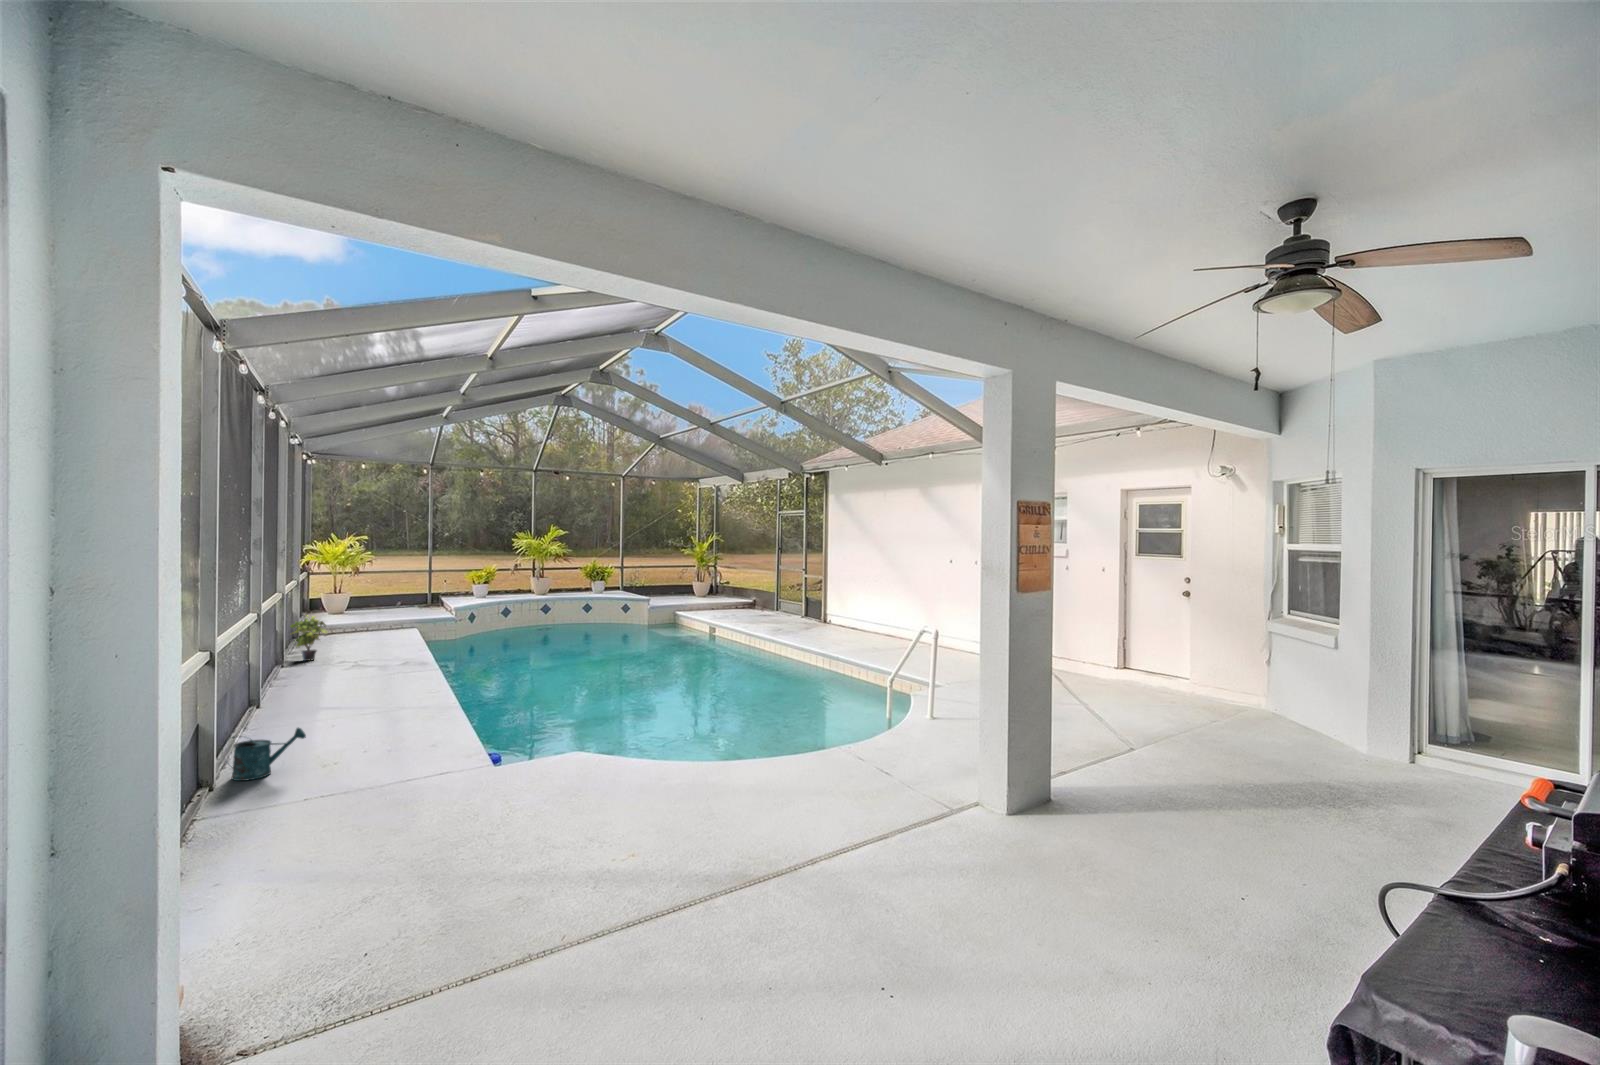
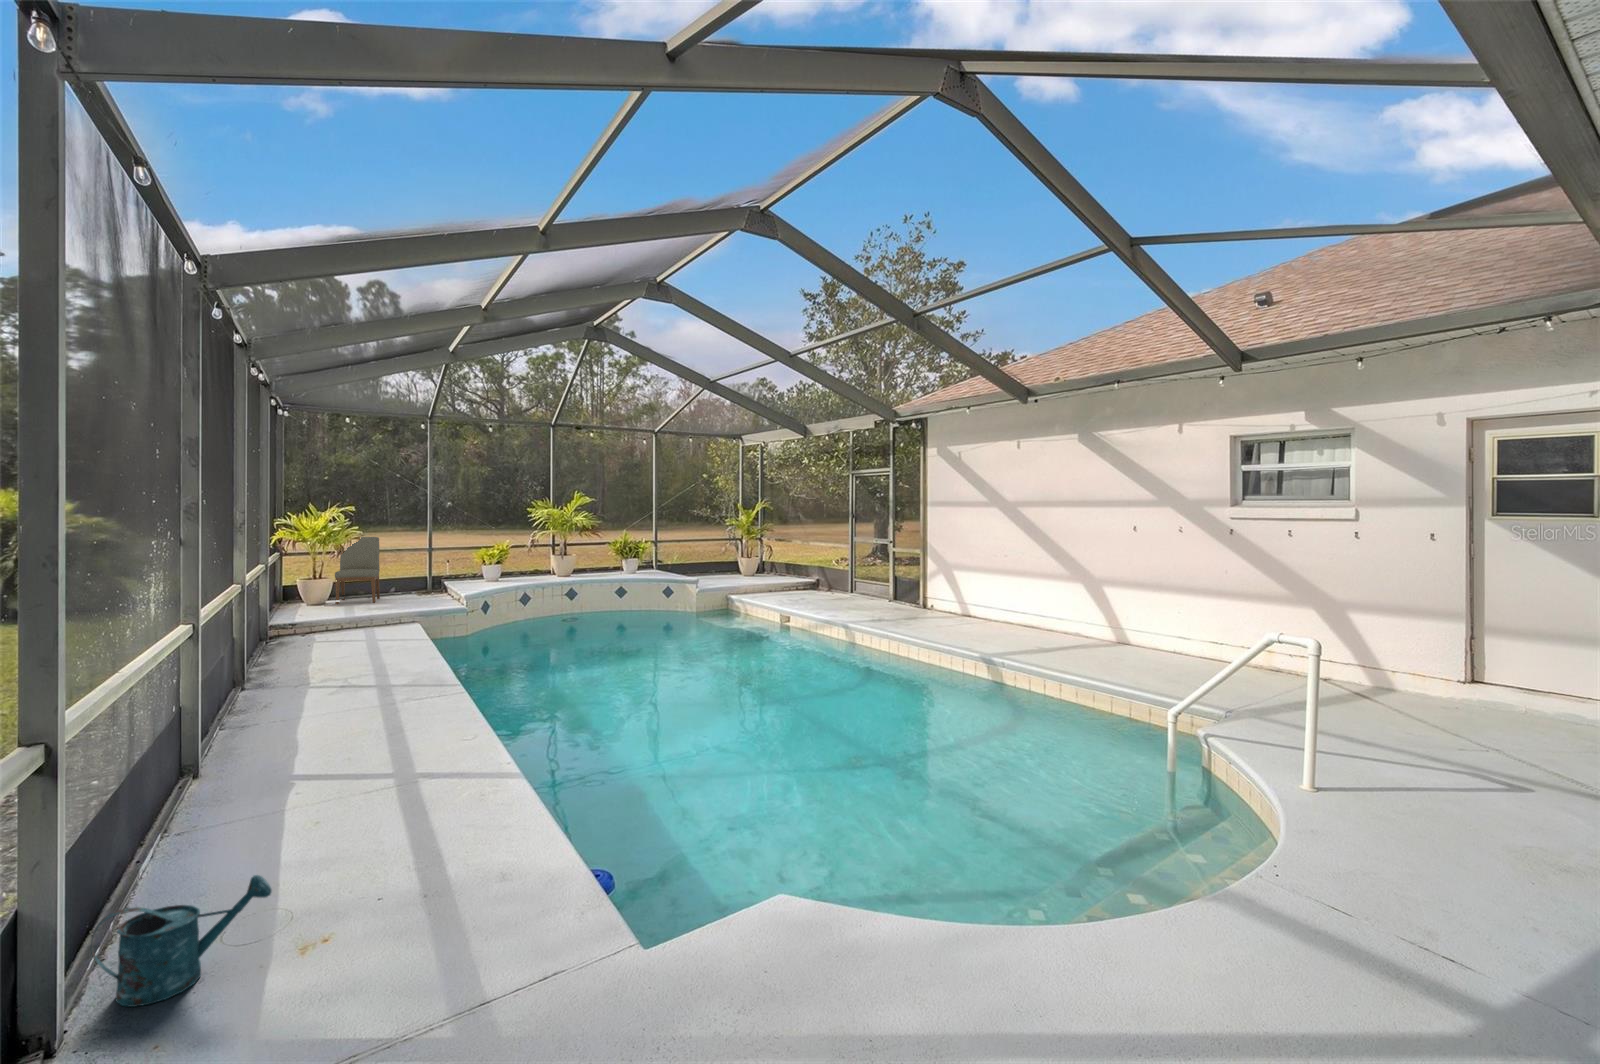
chair: none [352,561,389,614] -> present [335,537,380,604]
potted plant: present [291,616,327,661] -> none [251,615,307,680]

